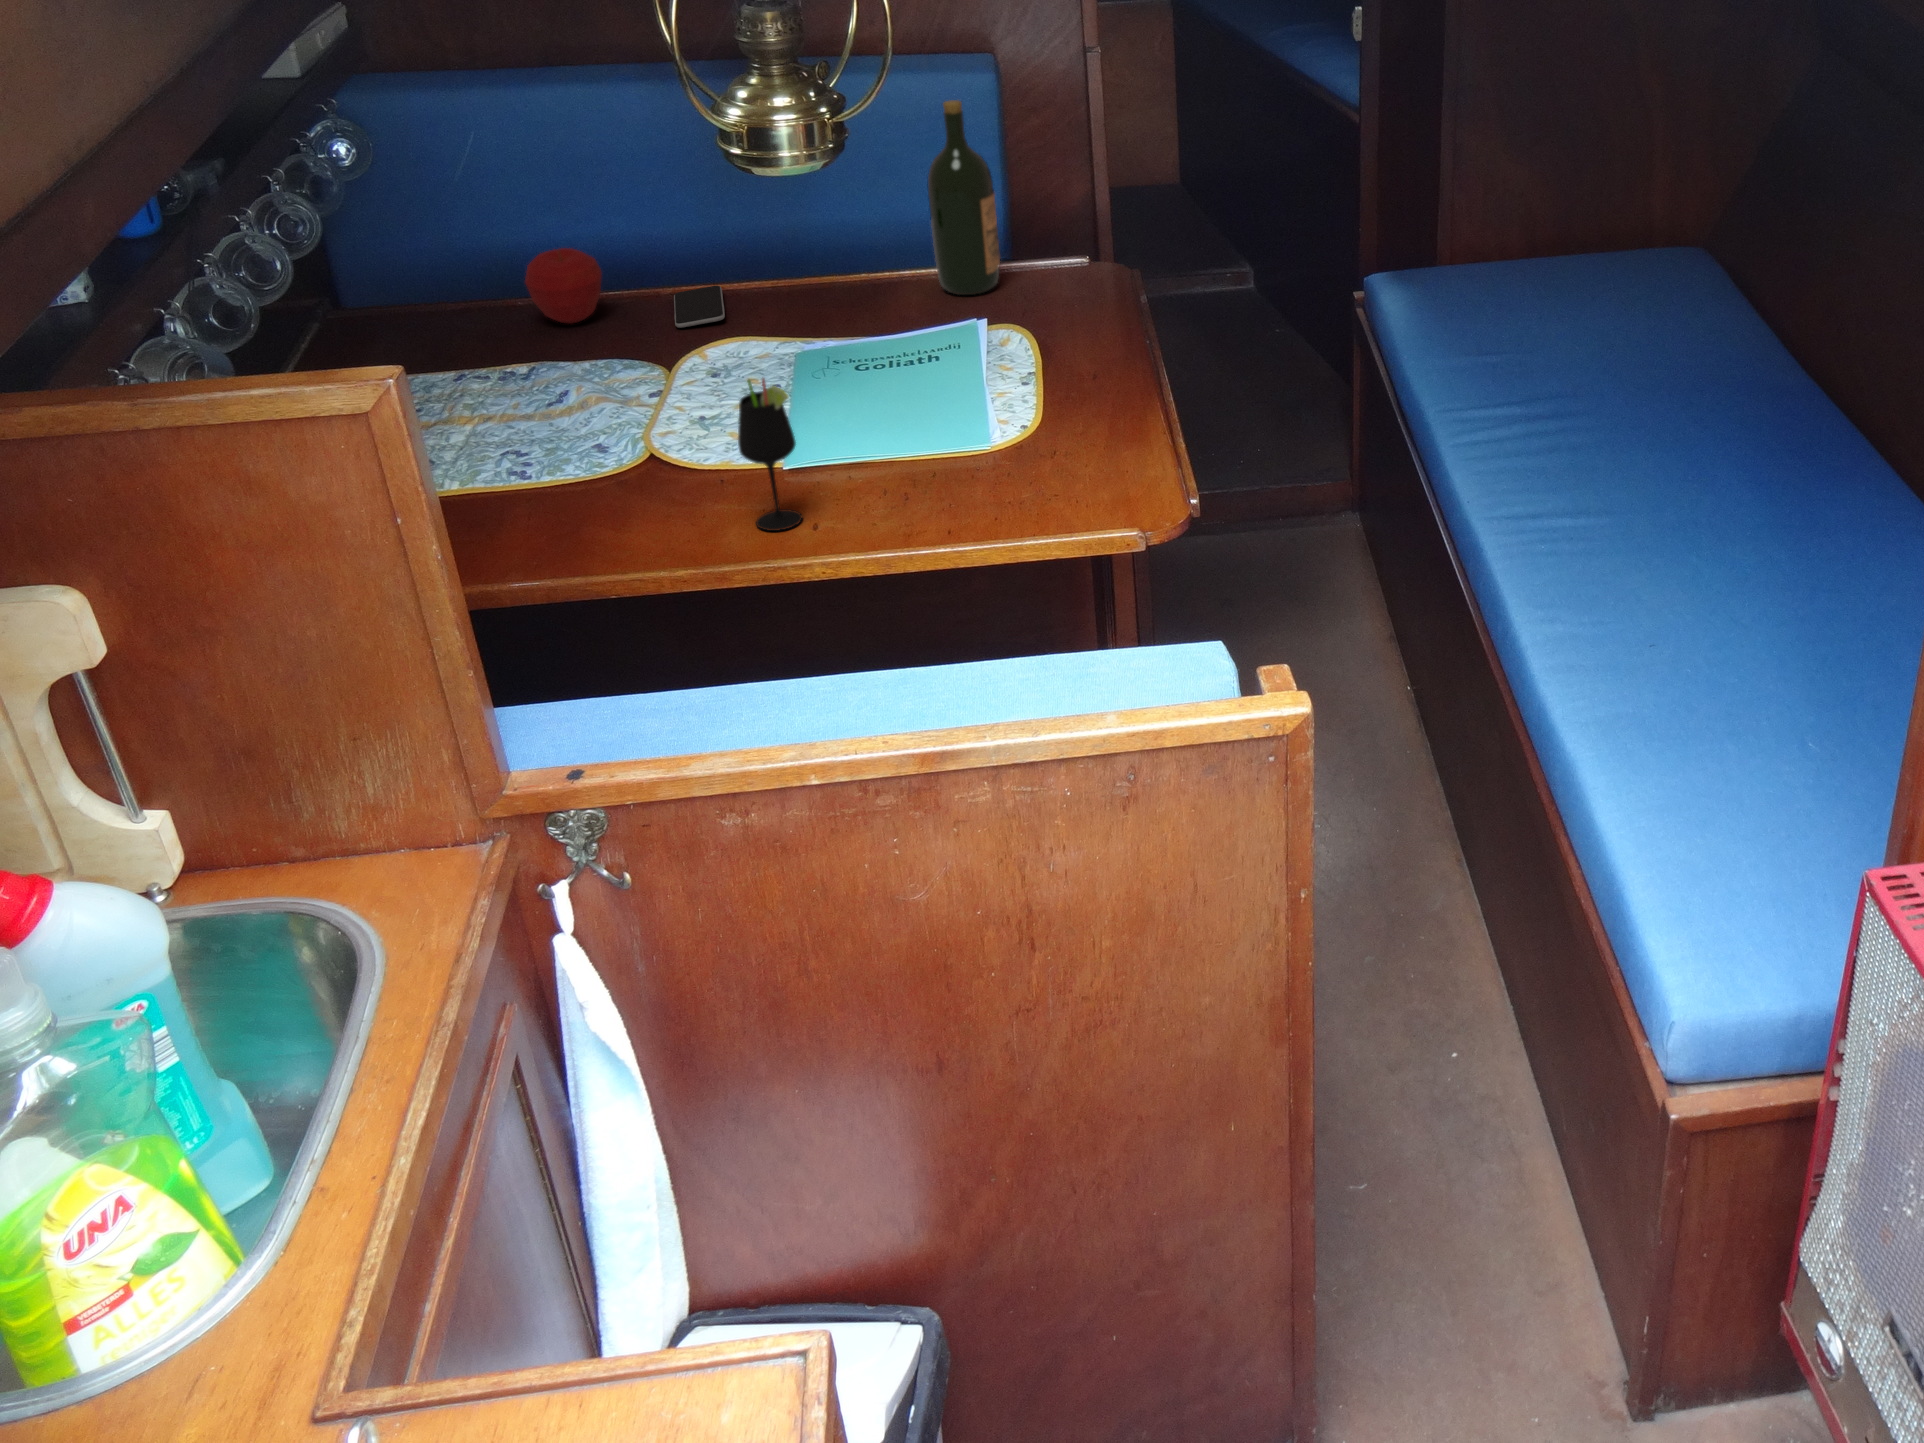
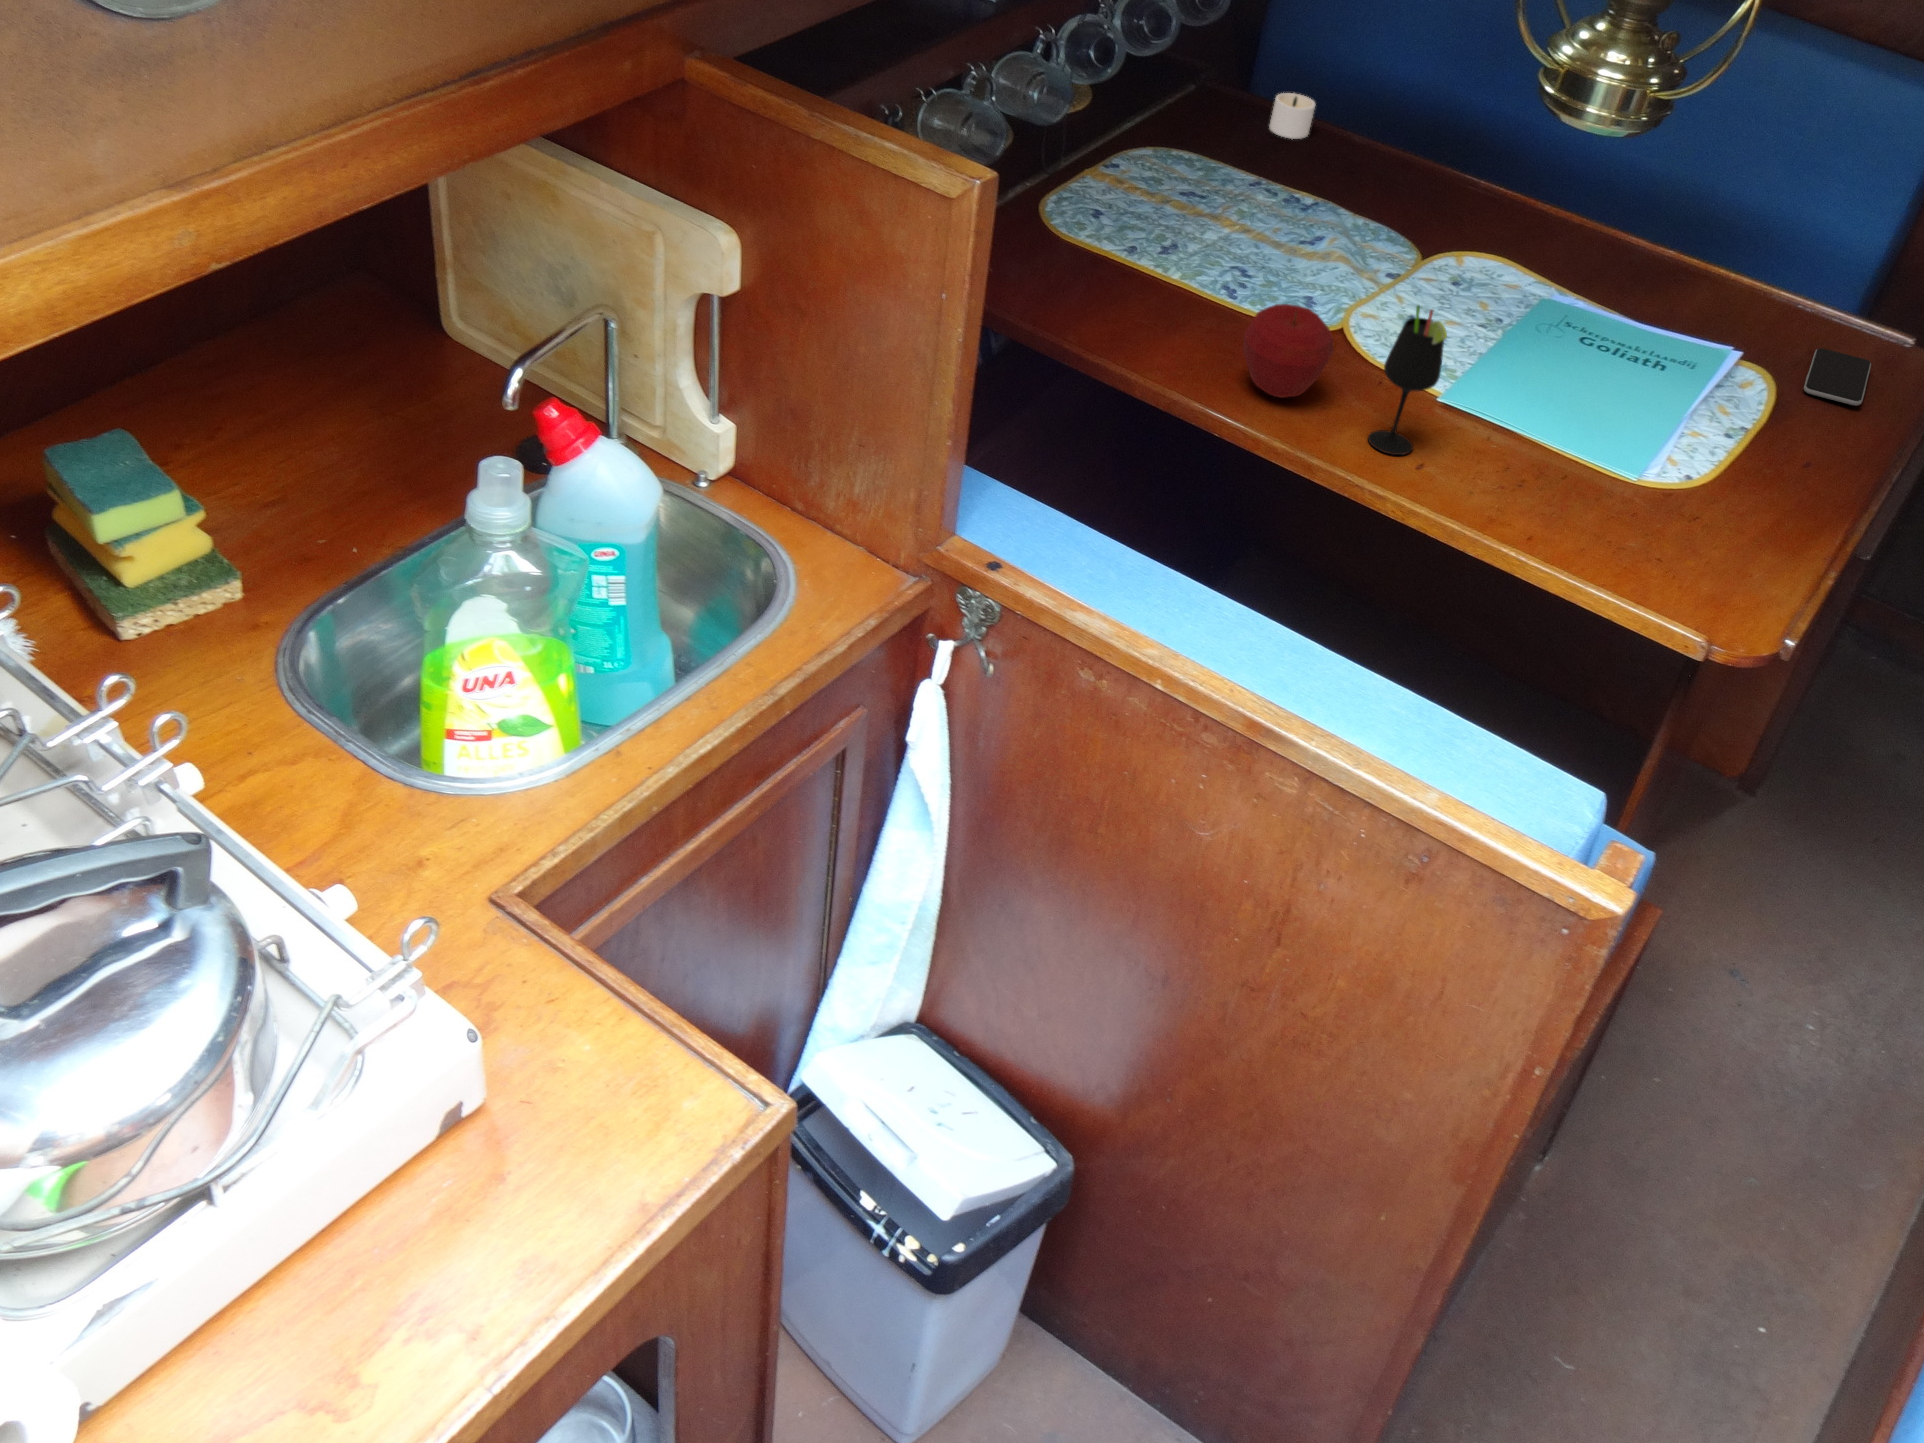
wine bottle: present [928,100,1000,295] -> none [1736,115,1860,325]
apple: present [525,248,602,324] -> present [1243,304,1334,398]
candle: none [414,281,487,328] -> present [1269,93,1315,139]
smartphone: present [674,286,725,328] -> present [1804,348,1871,406]

